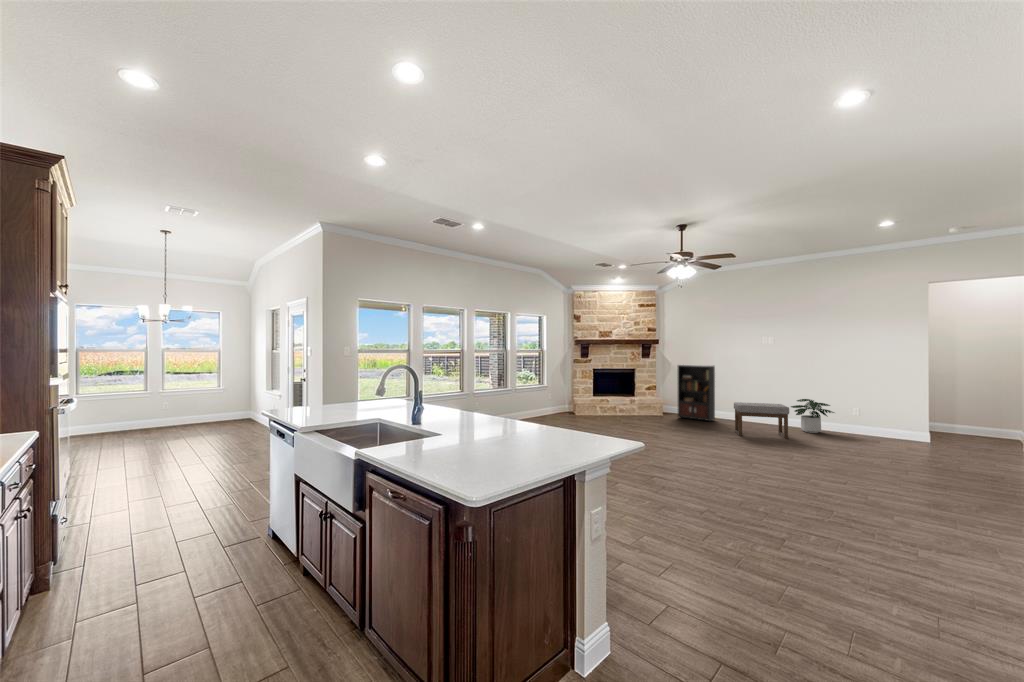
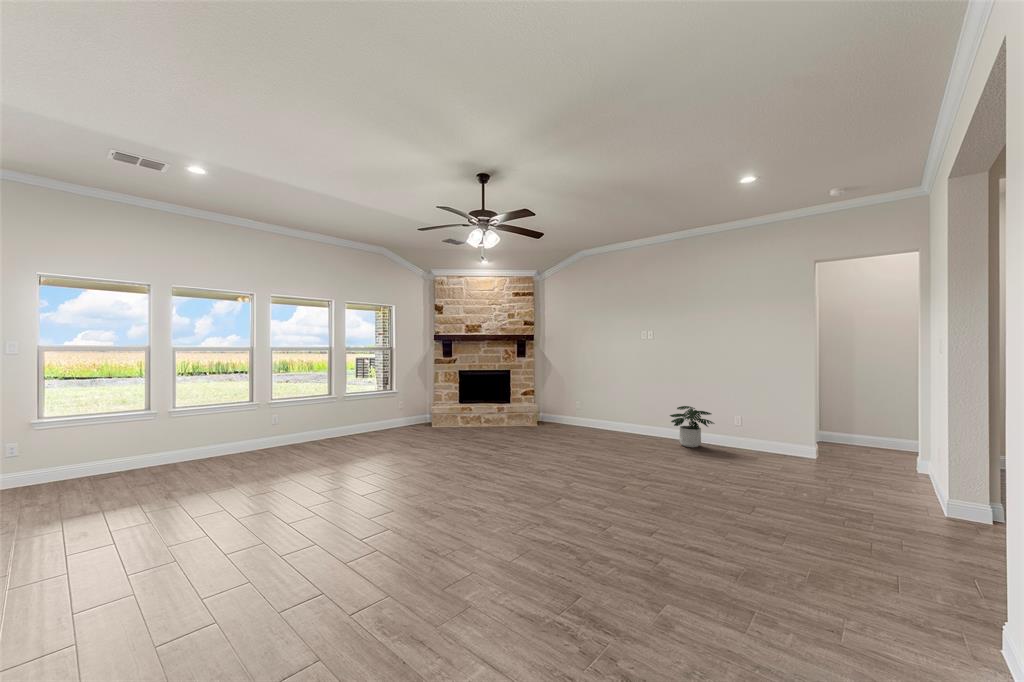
bookcase: present [678,365,715,421] -> none [551,365,608,433]
ottoman: present [734,402,789,439] -> none [601,412,659,458]

